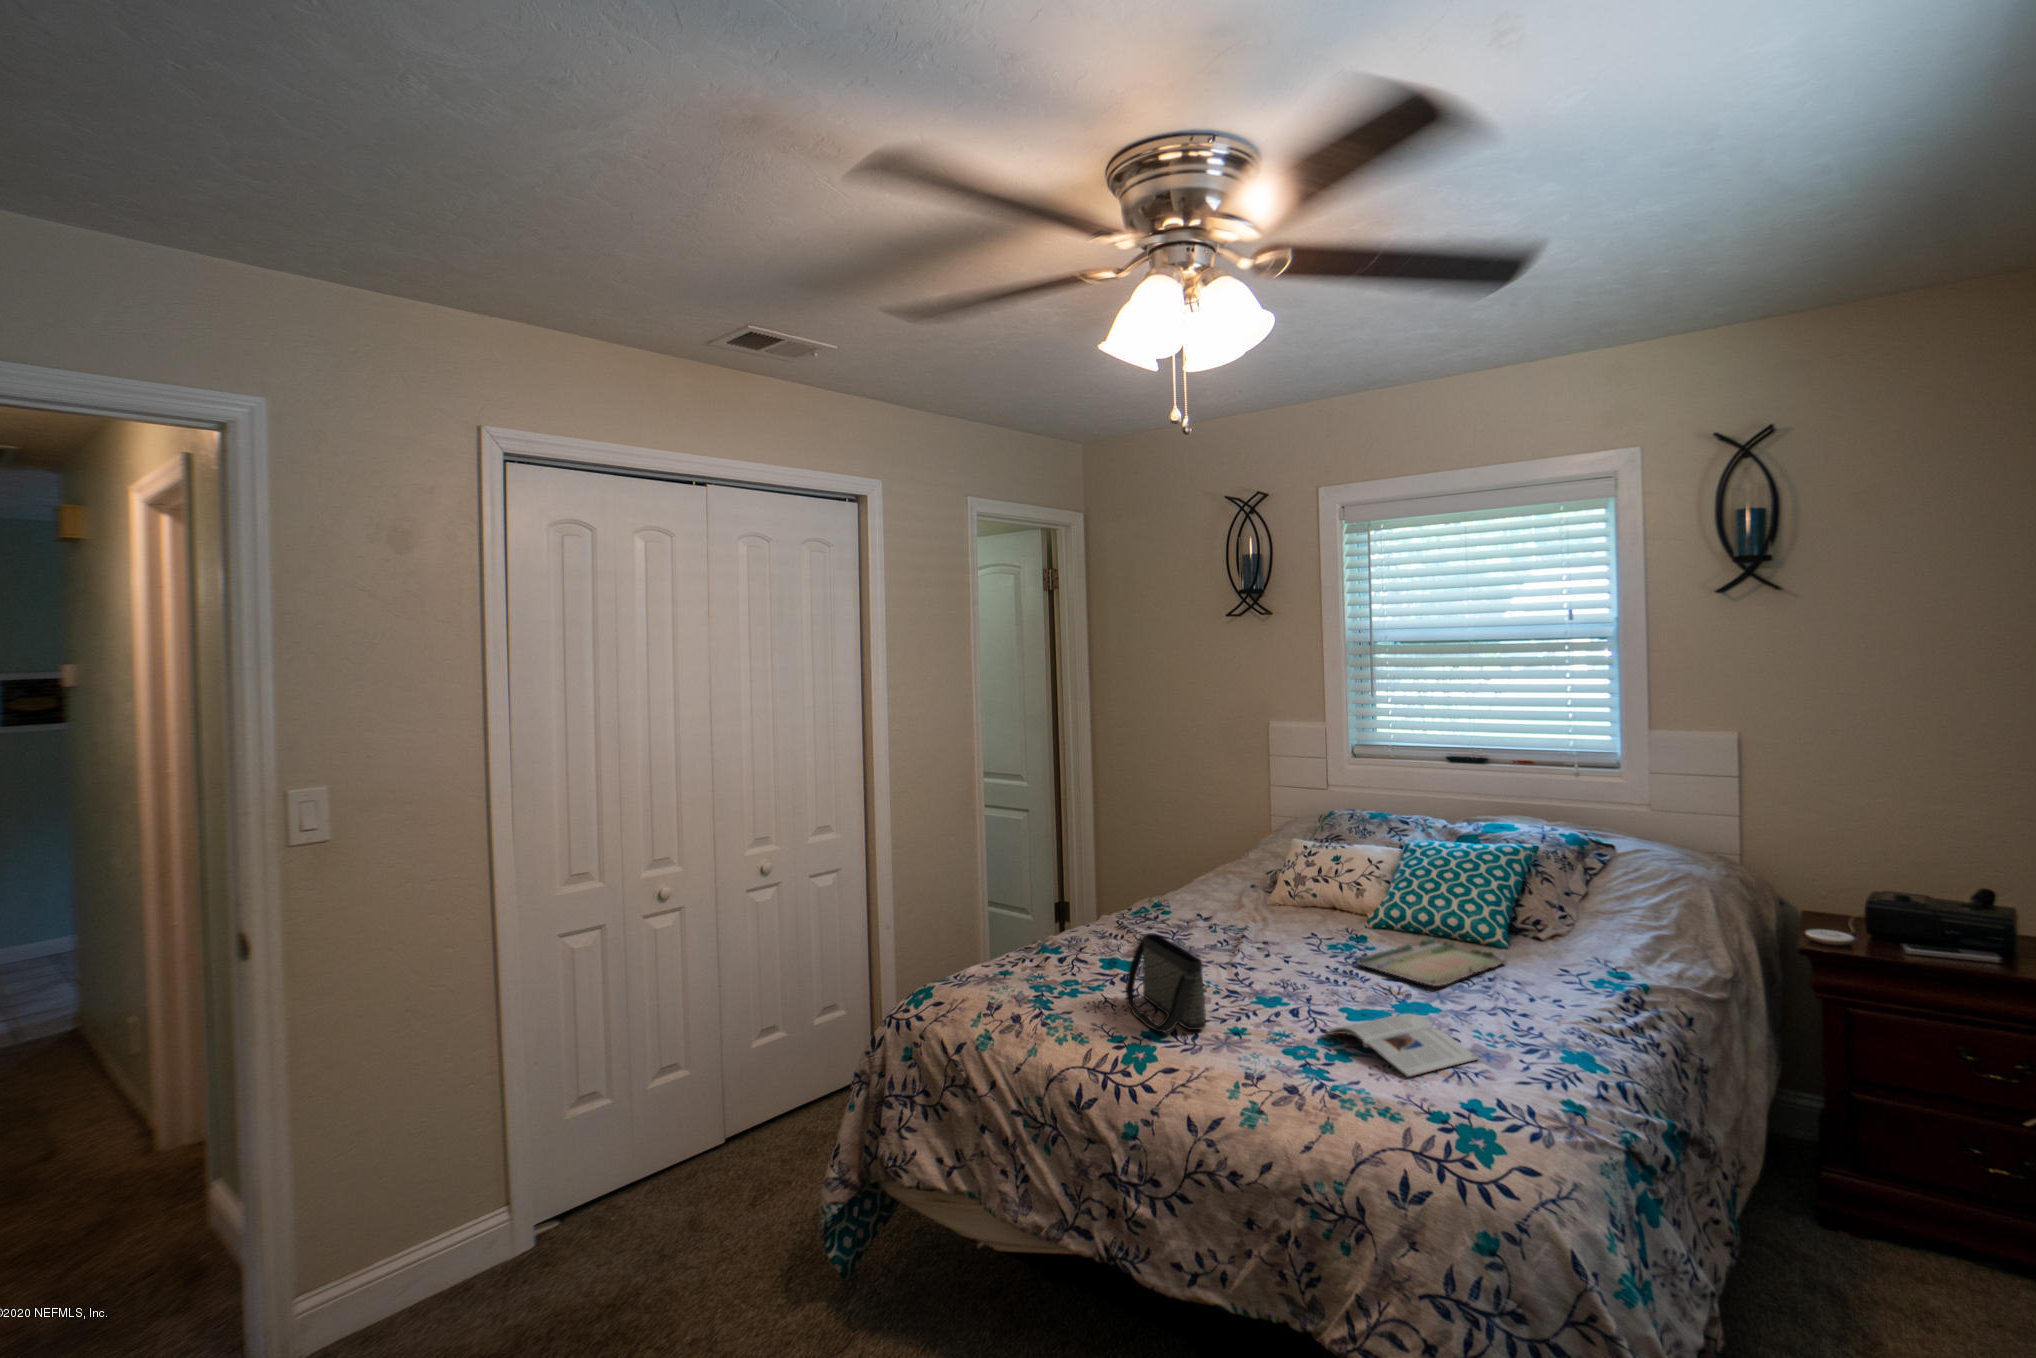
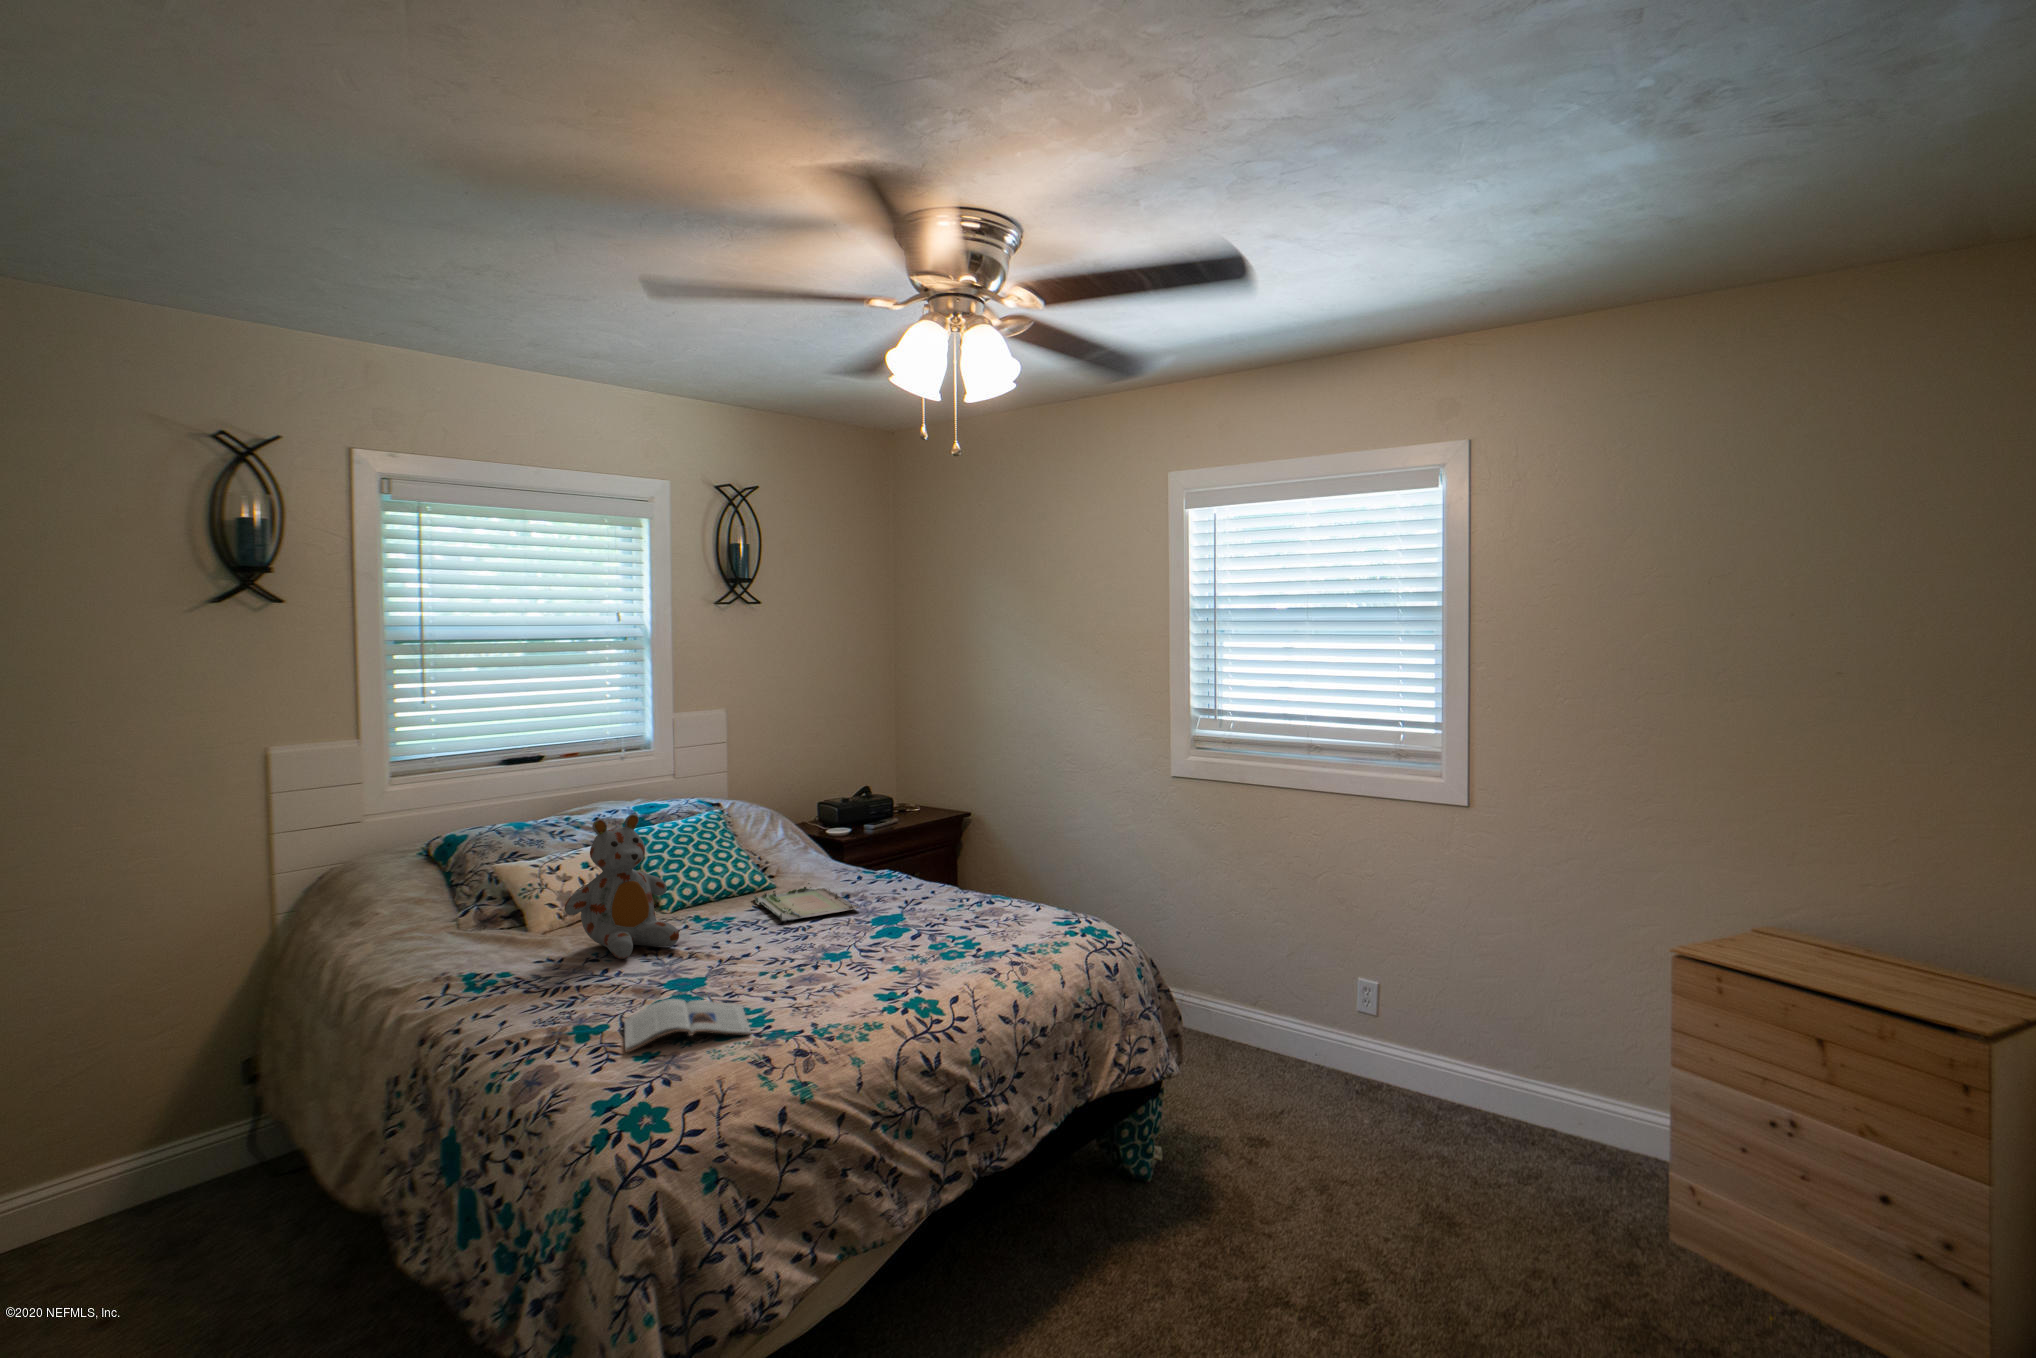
stuffed bear: none [1199,810,1296,940] -> present [565,814,679,959]
handbag: present [1126,933,1206,1032] -> none [782,915,906,1000]
magazine: present [1325,1014,1478,1077] -> present [625,999,751,1053]

